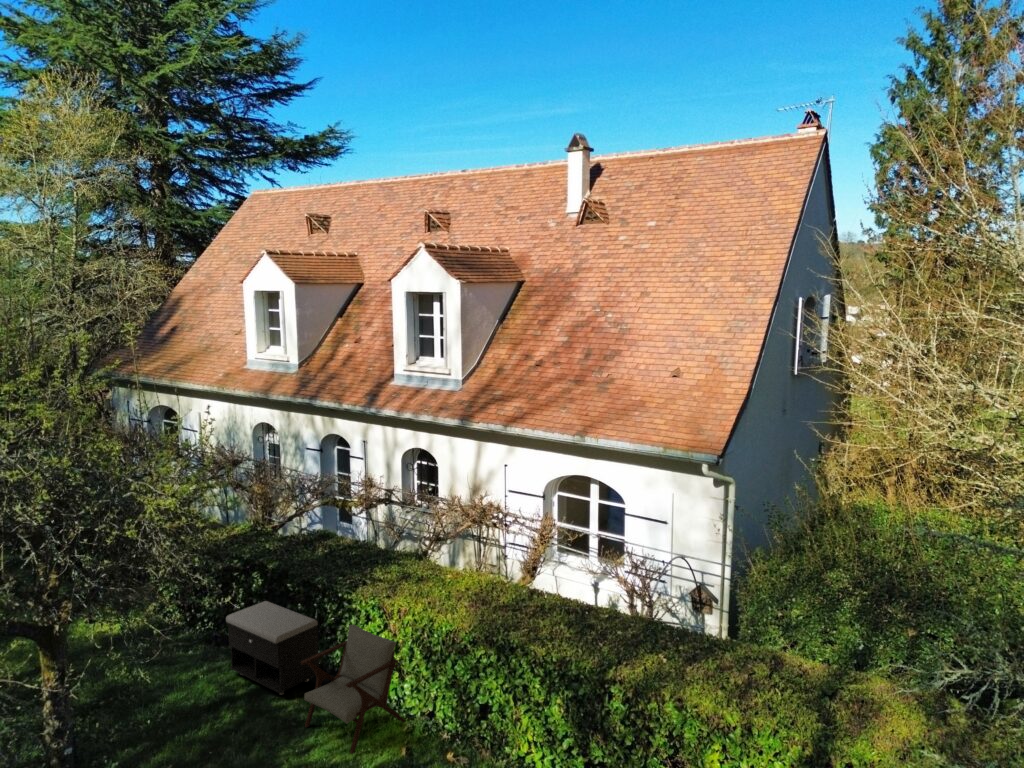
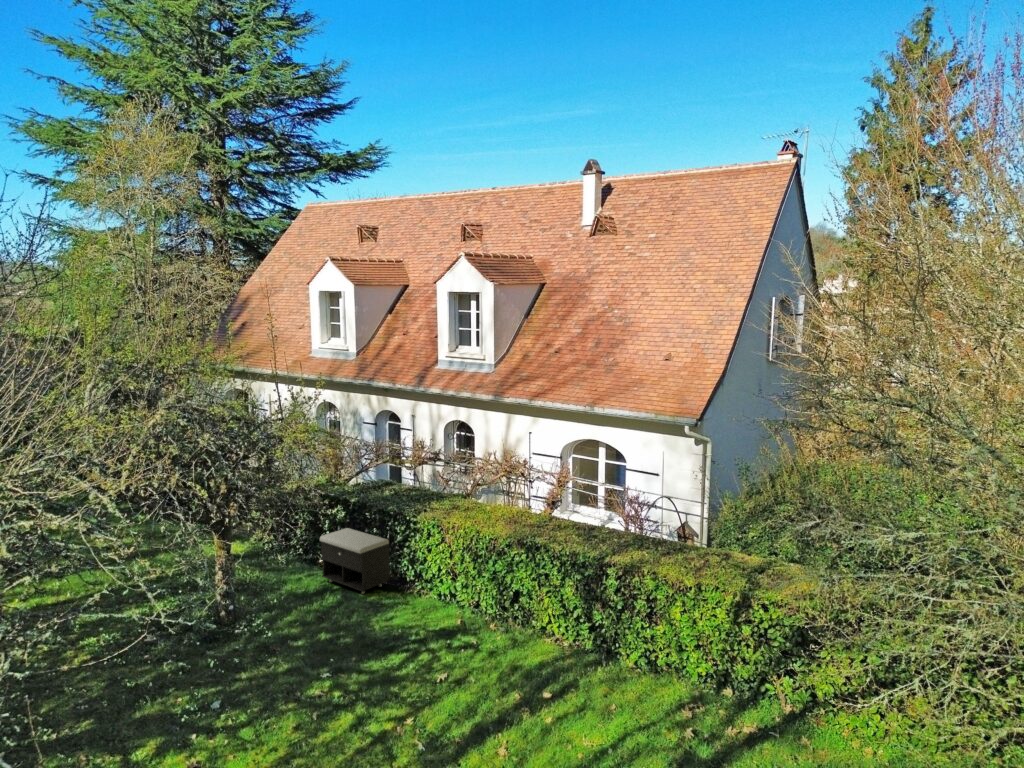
lounge chair: present [301,625,406,754] -> none [381,540,458,627]

